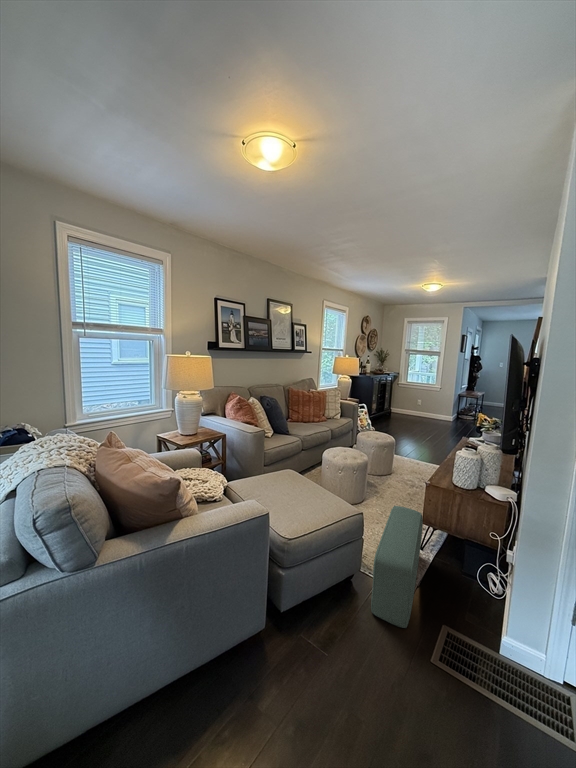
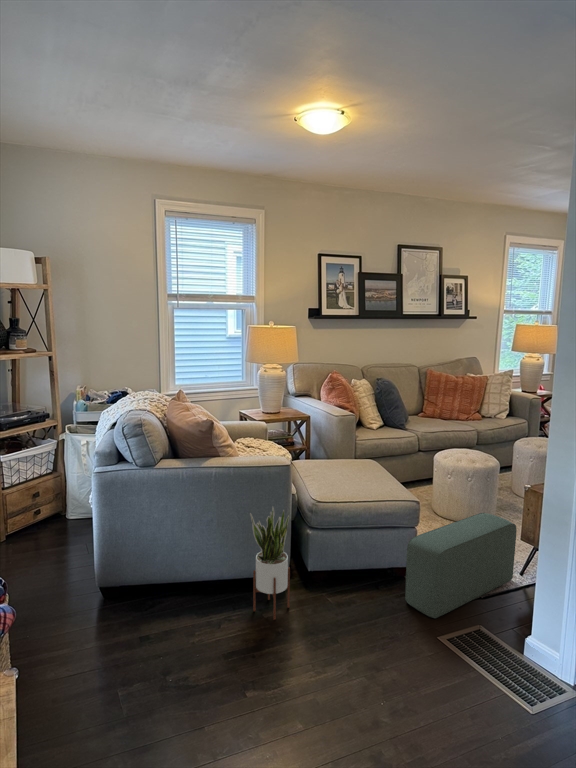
potted plant: none [242,569,282,709] -> present [250,507,290,620]

